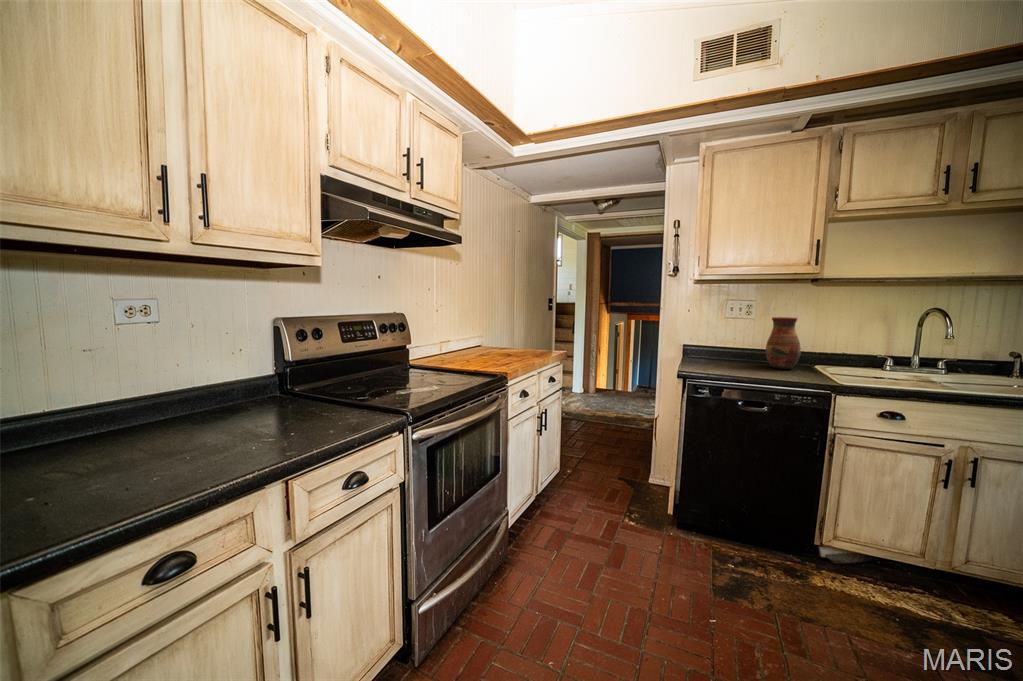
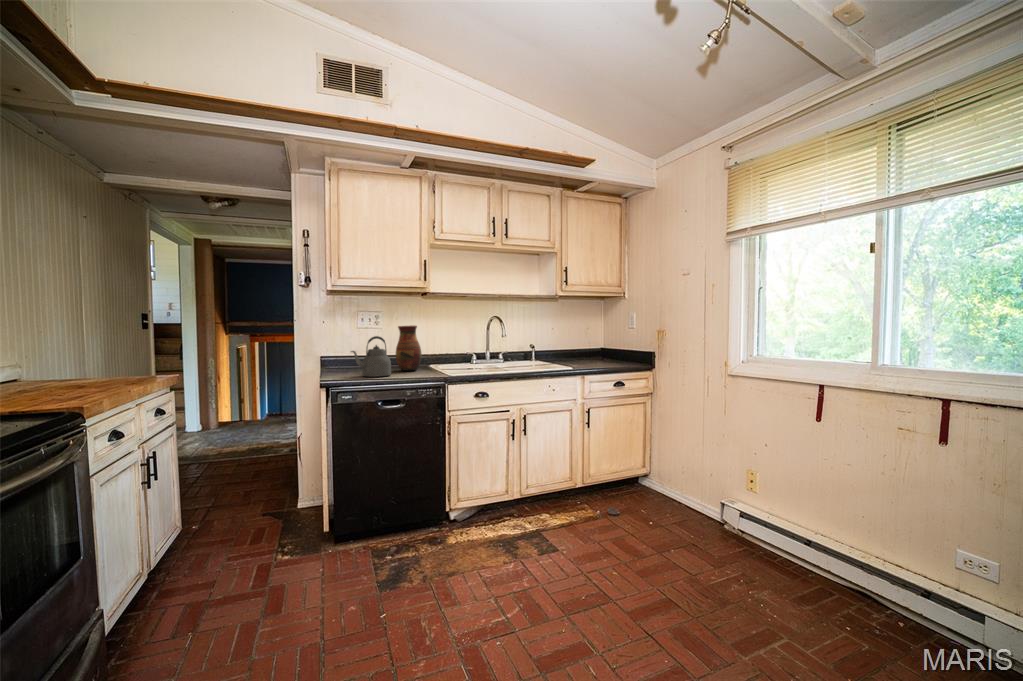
kettle: none [708,329,756,374] -> present [351,336,391,377]

